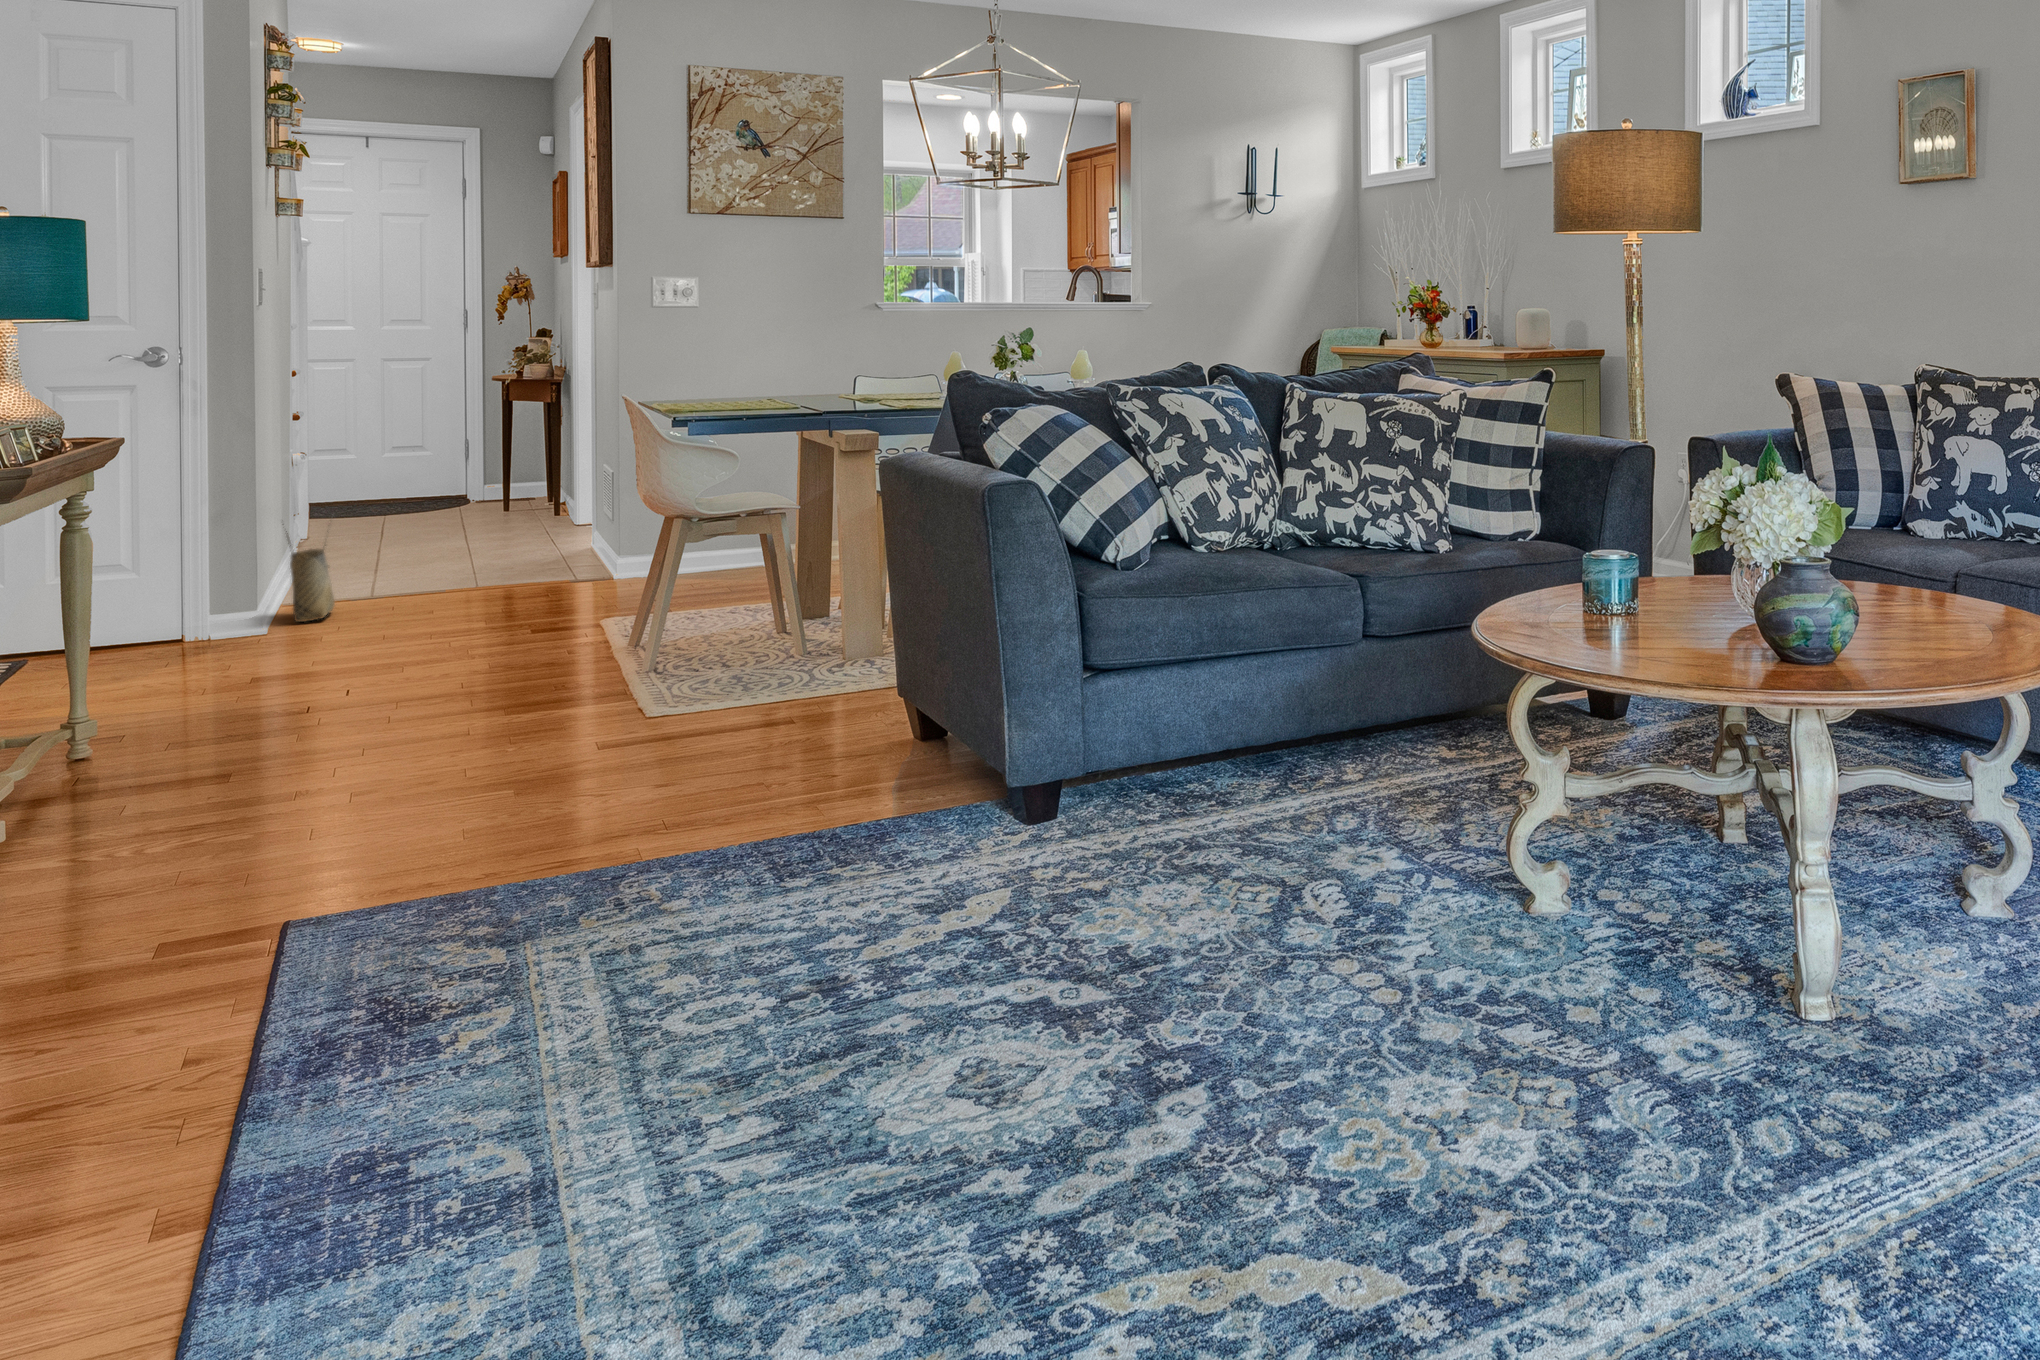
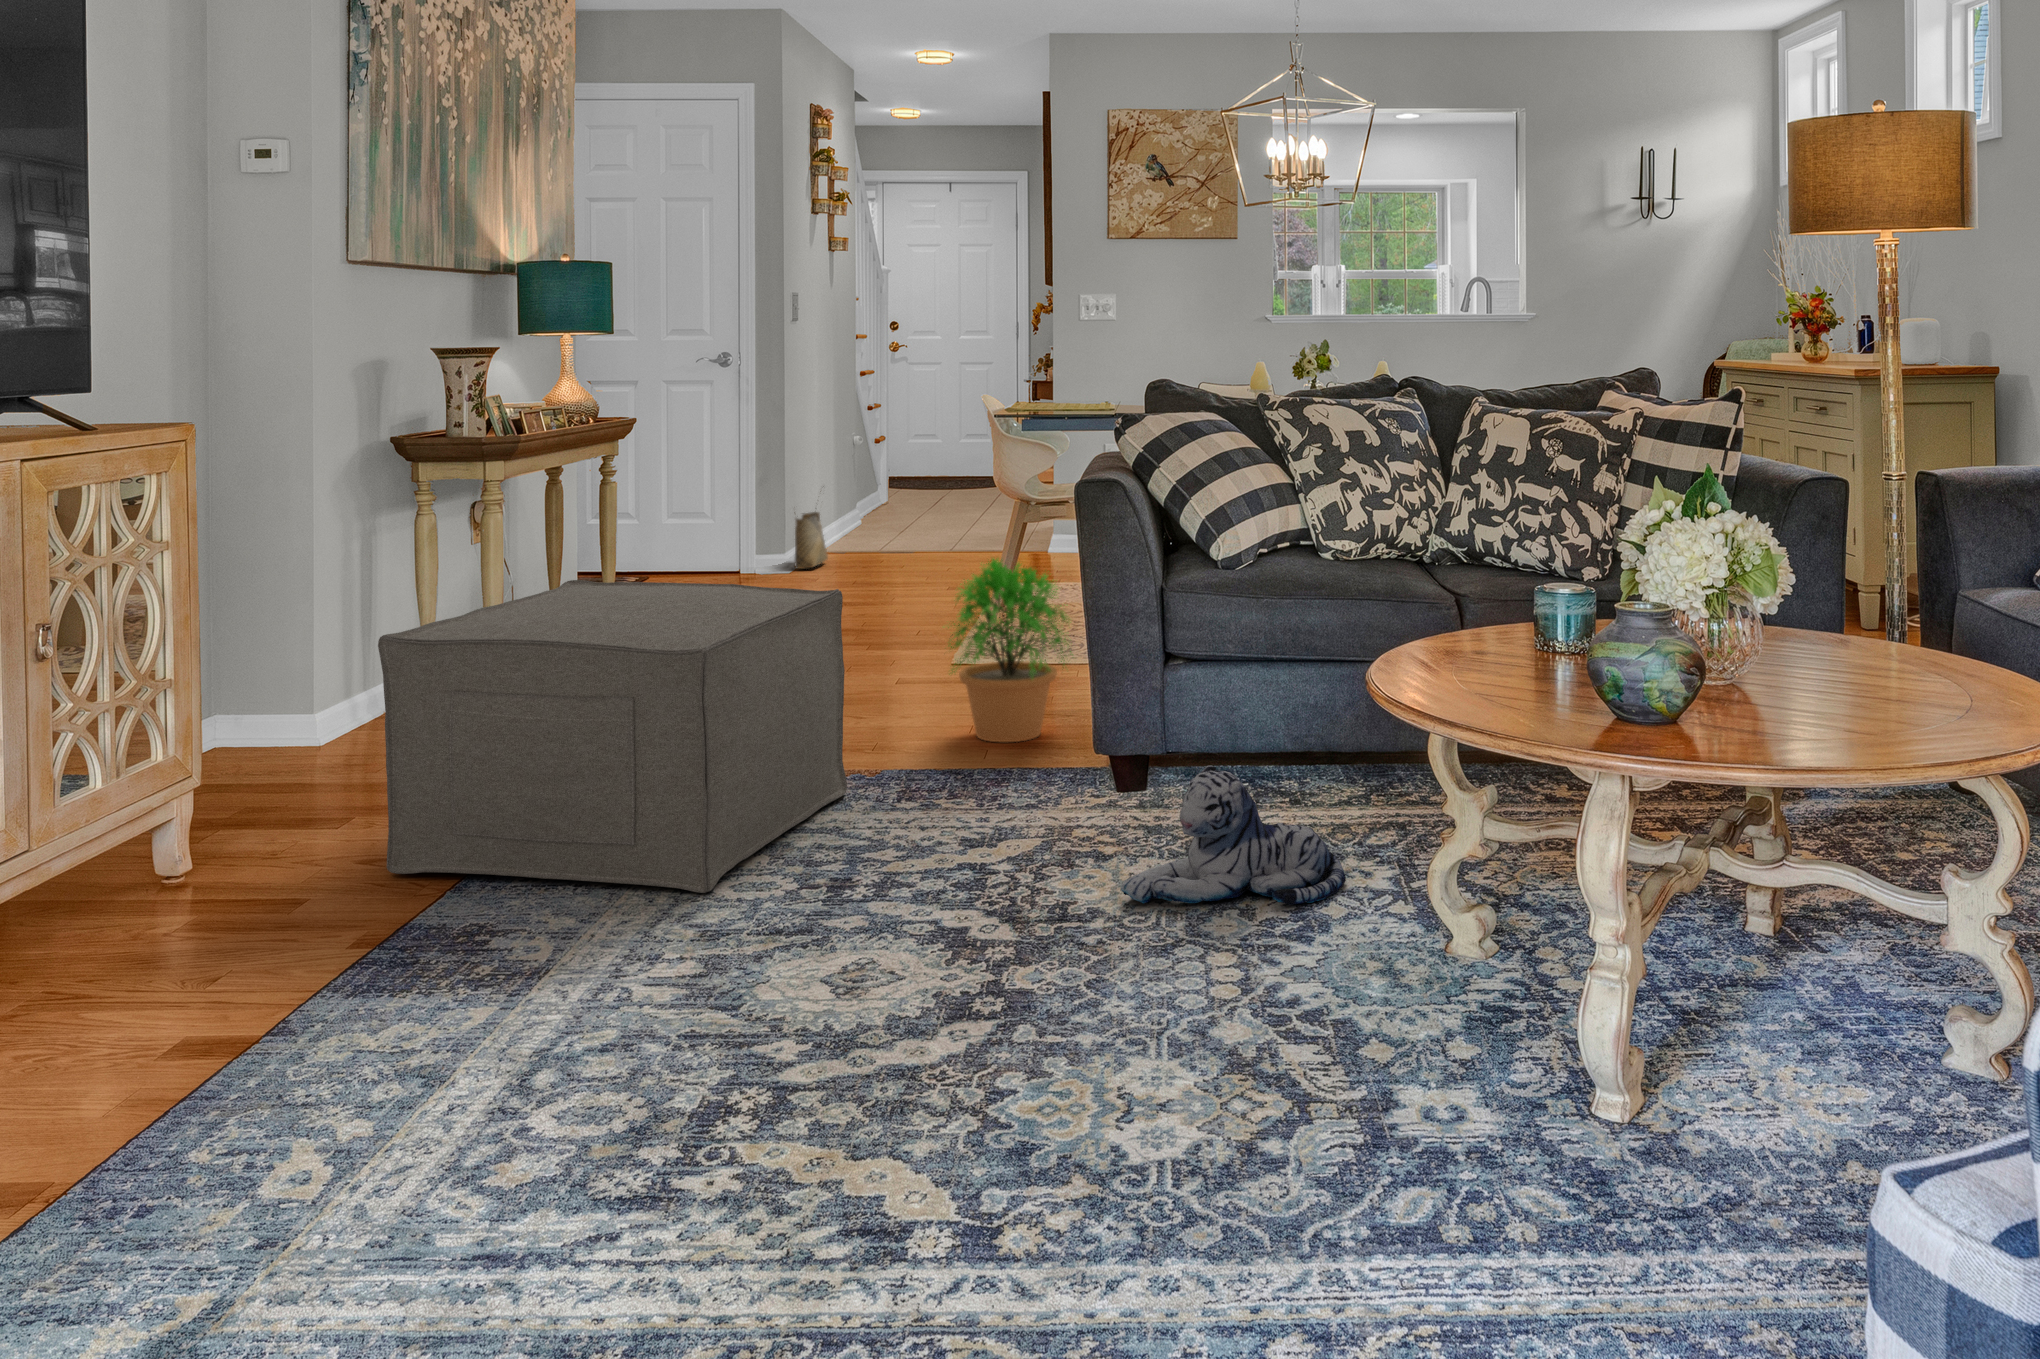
potted plant: none [742,575,915,789] -> present [948,559,1071,742]
ottoman: none [98,627,708,1092] -> present [378,580,847,893]
plush toy: none [1172,769,1370,926] -> present [1120,766,1346,905]

